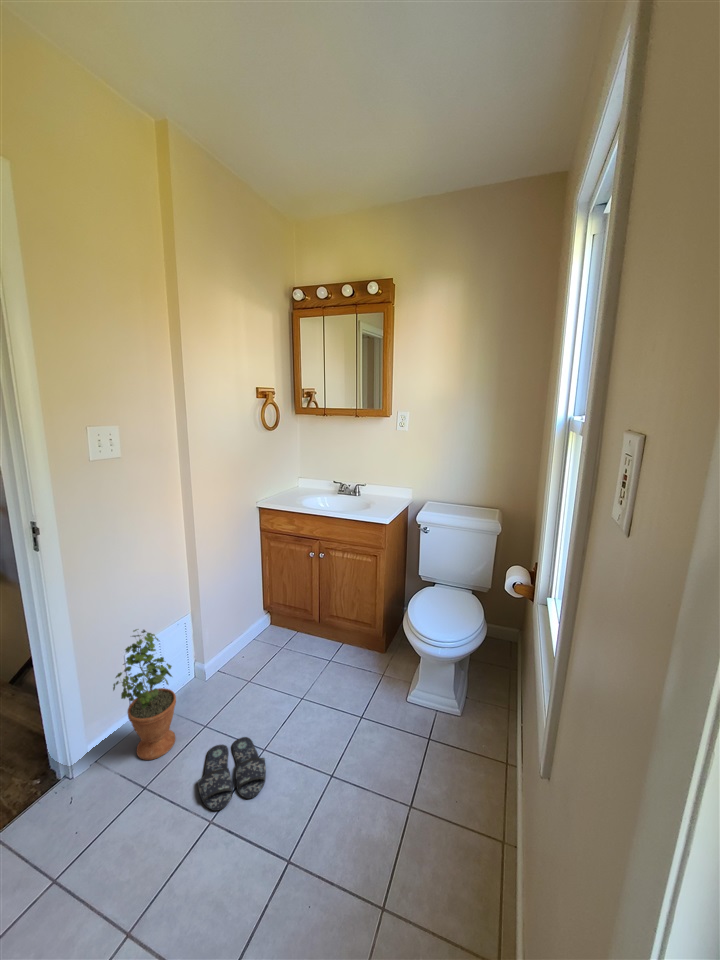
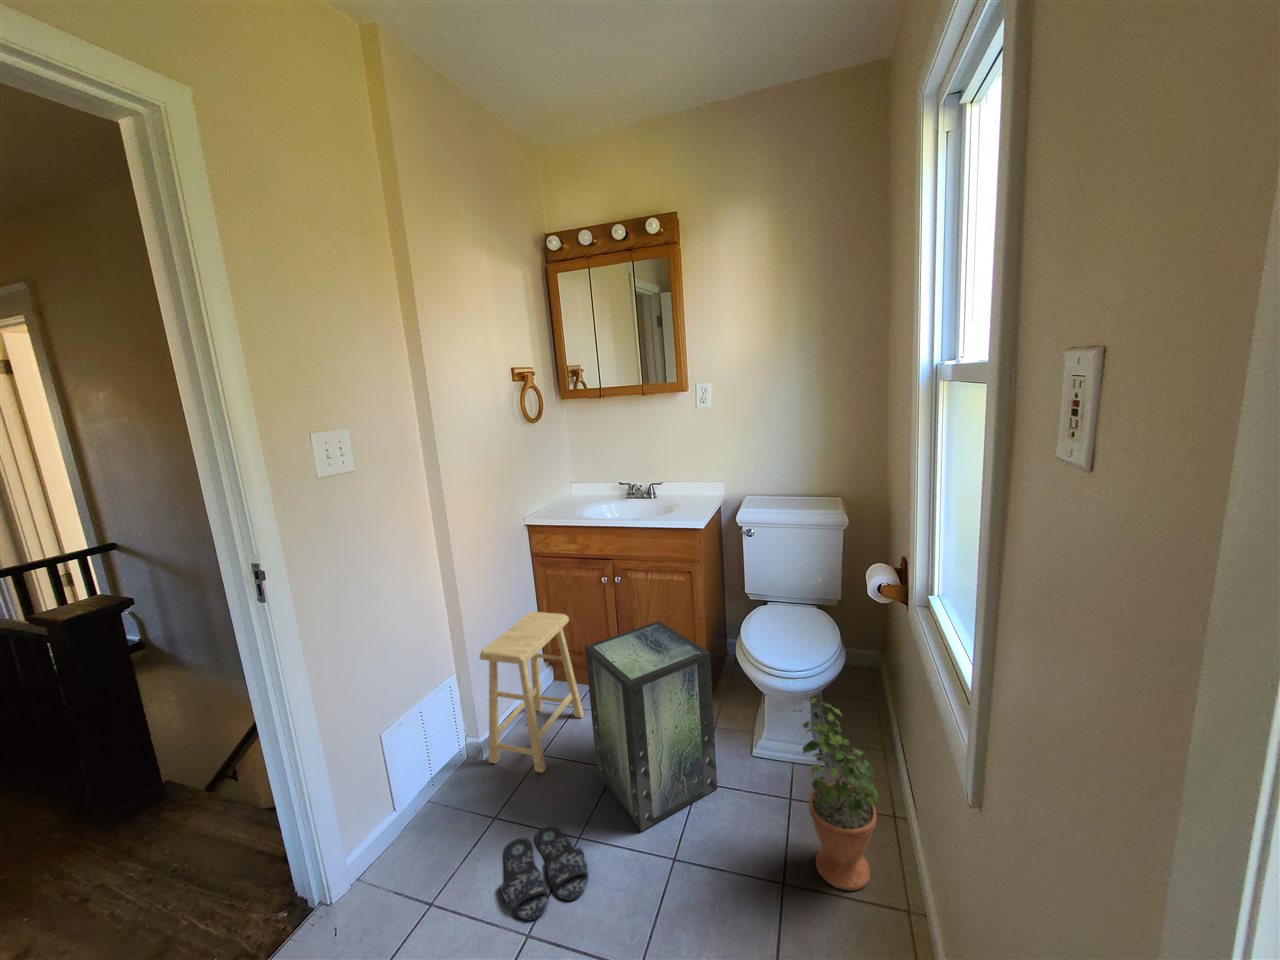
footstool: none [209,572,288,695] -> present [480,612,584,773]
storage box: none [286,591,378,750] -> present [585,621,717,831]
potted plant: present [113,629,176,760] -> present [793,698,878,890]

